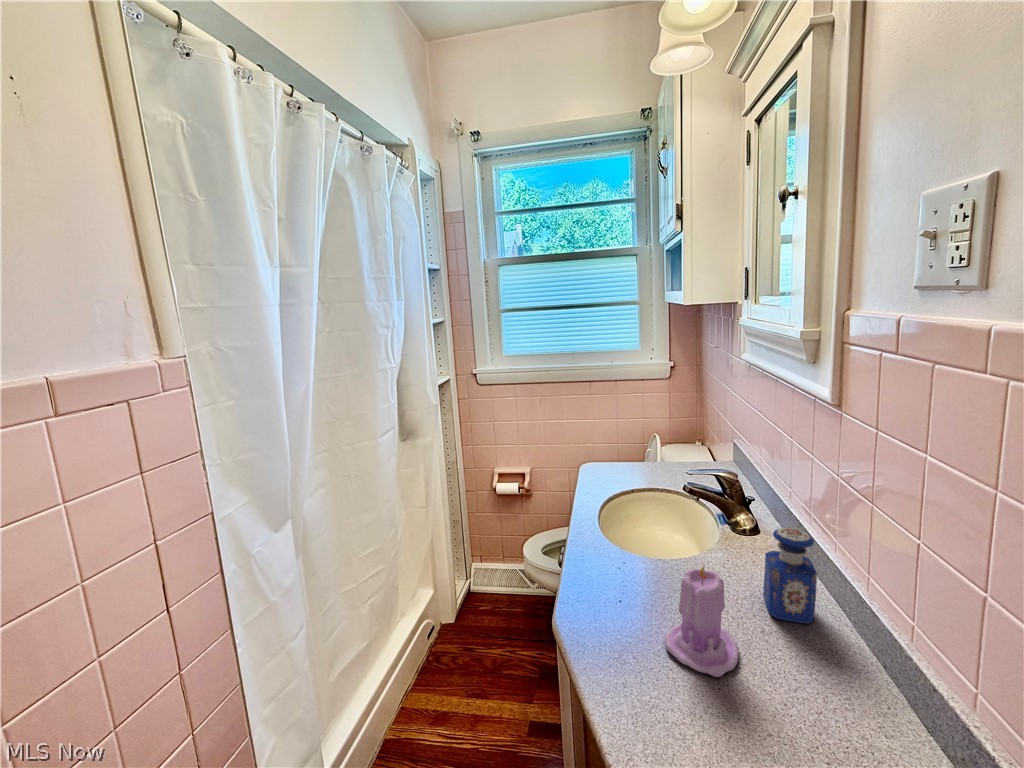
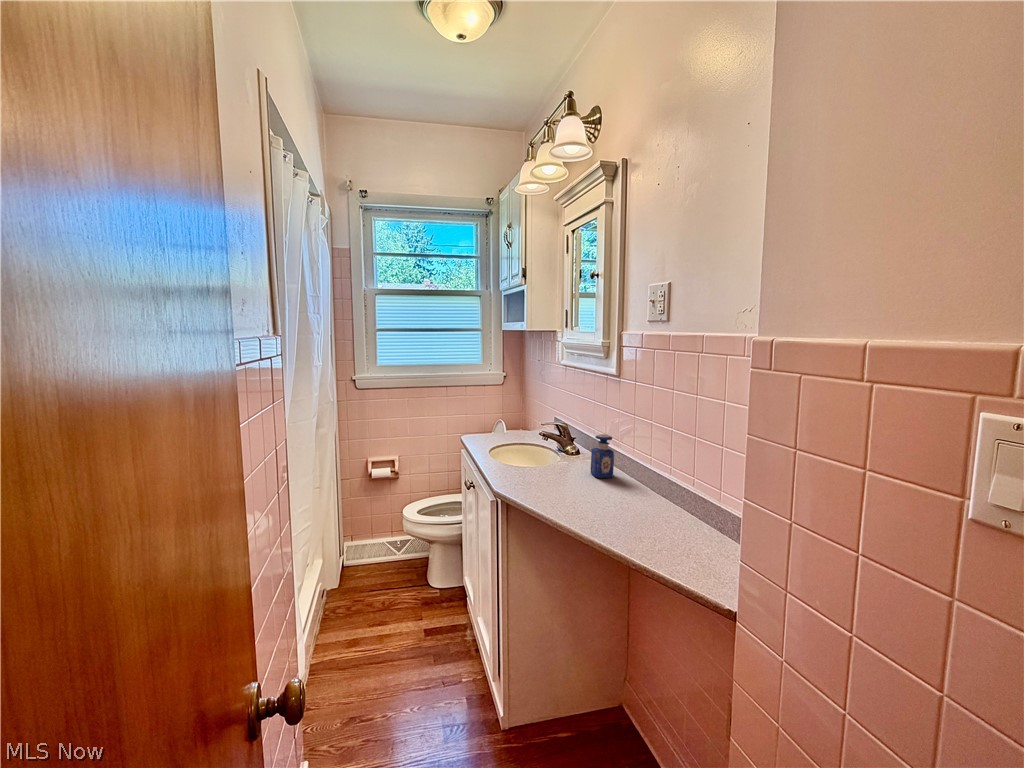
candle: present [665,564,738,677] -> none [555,445,589,495]

